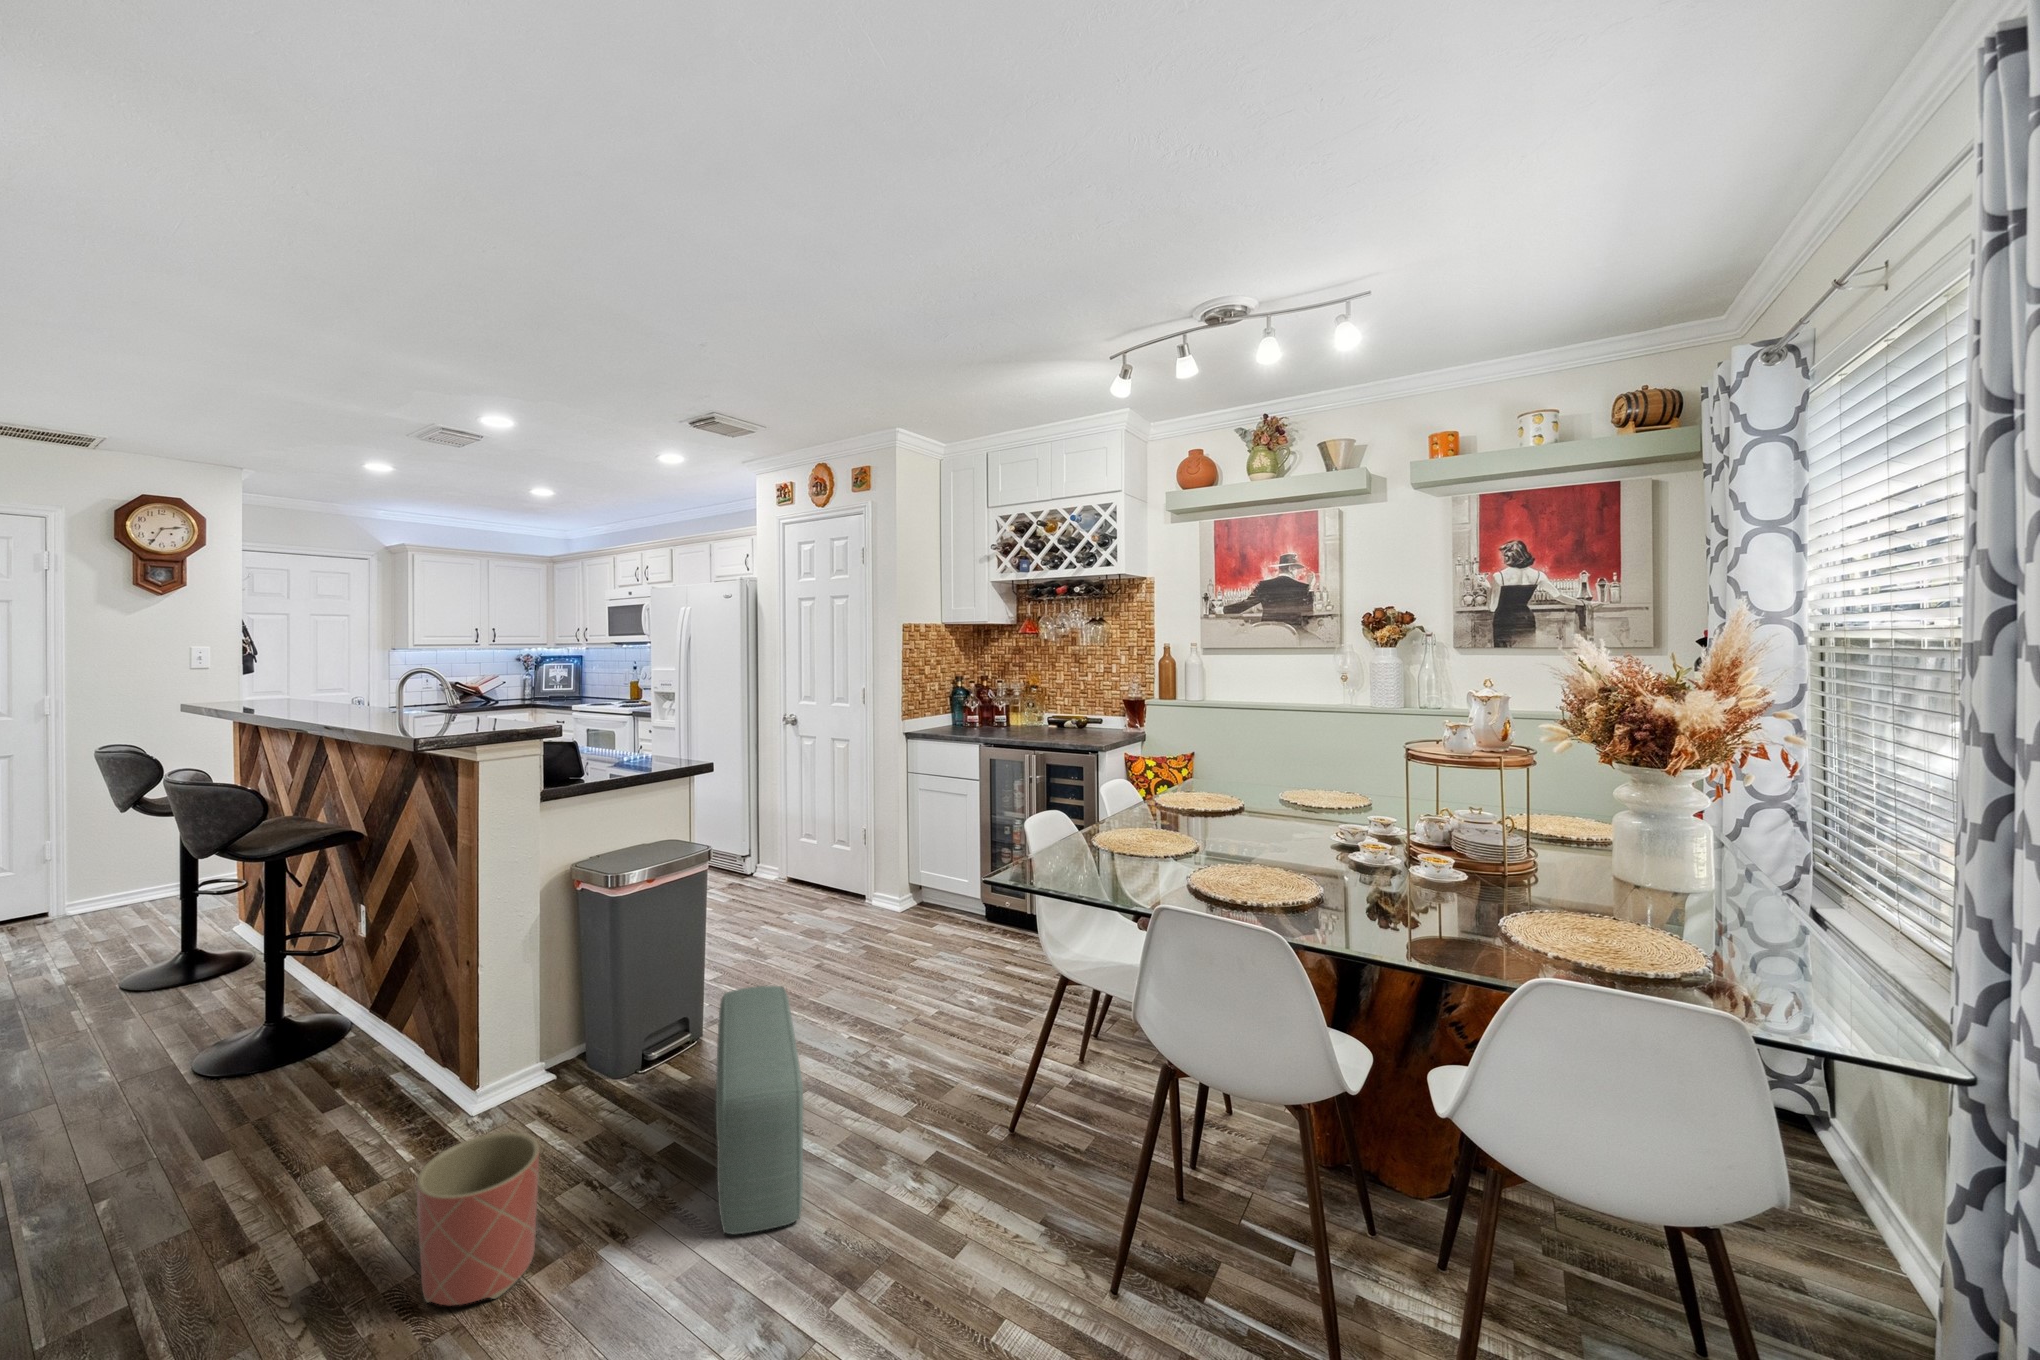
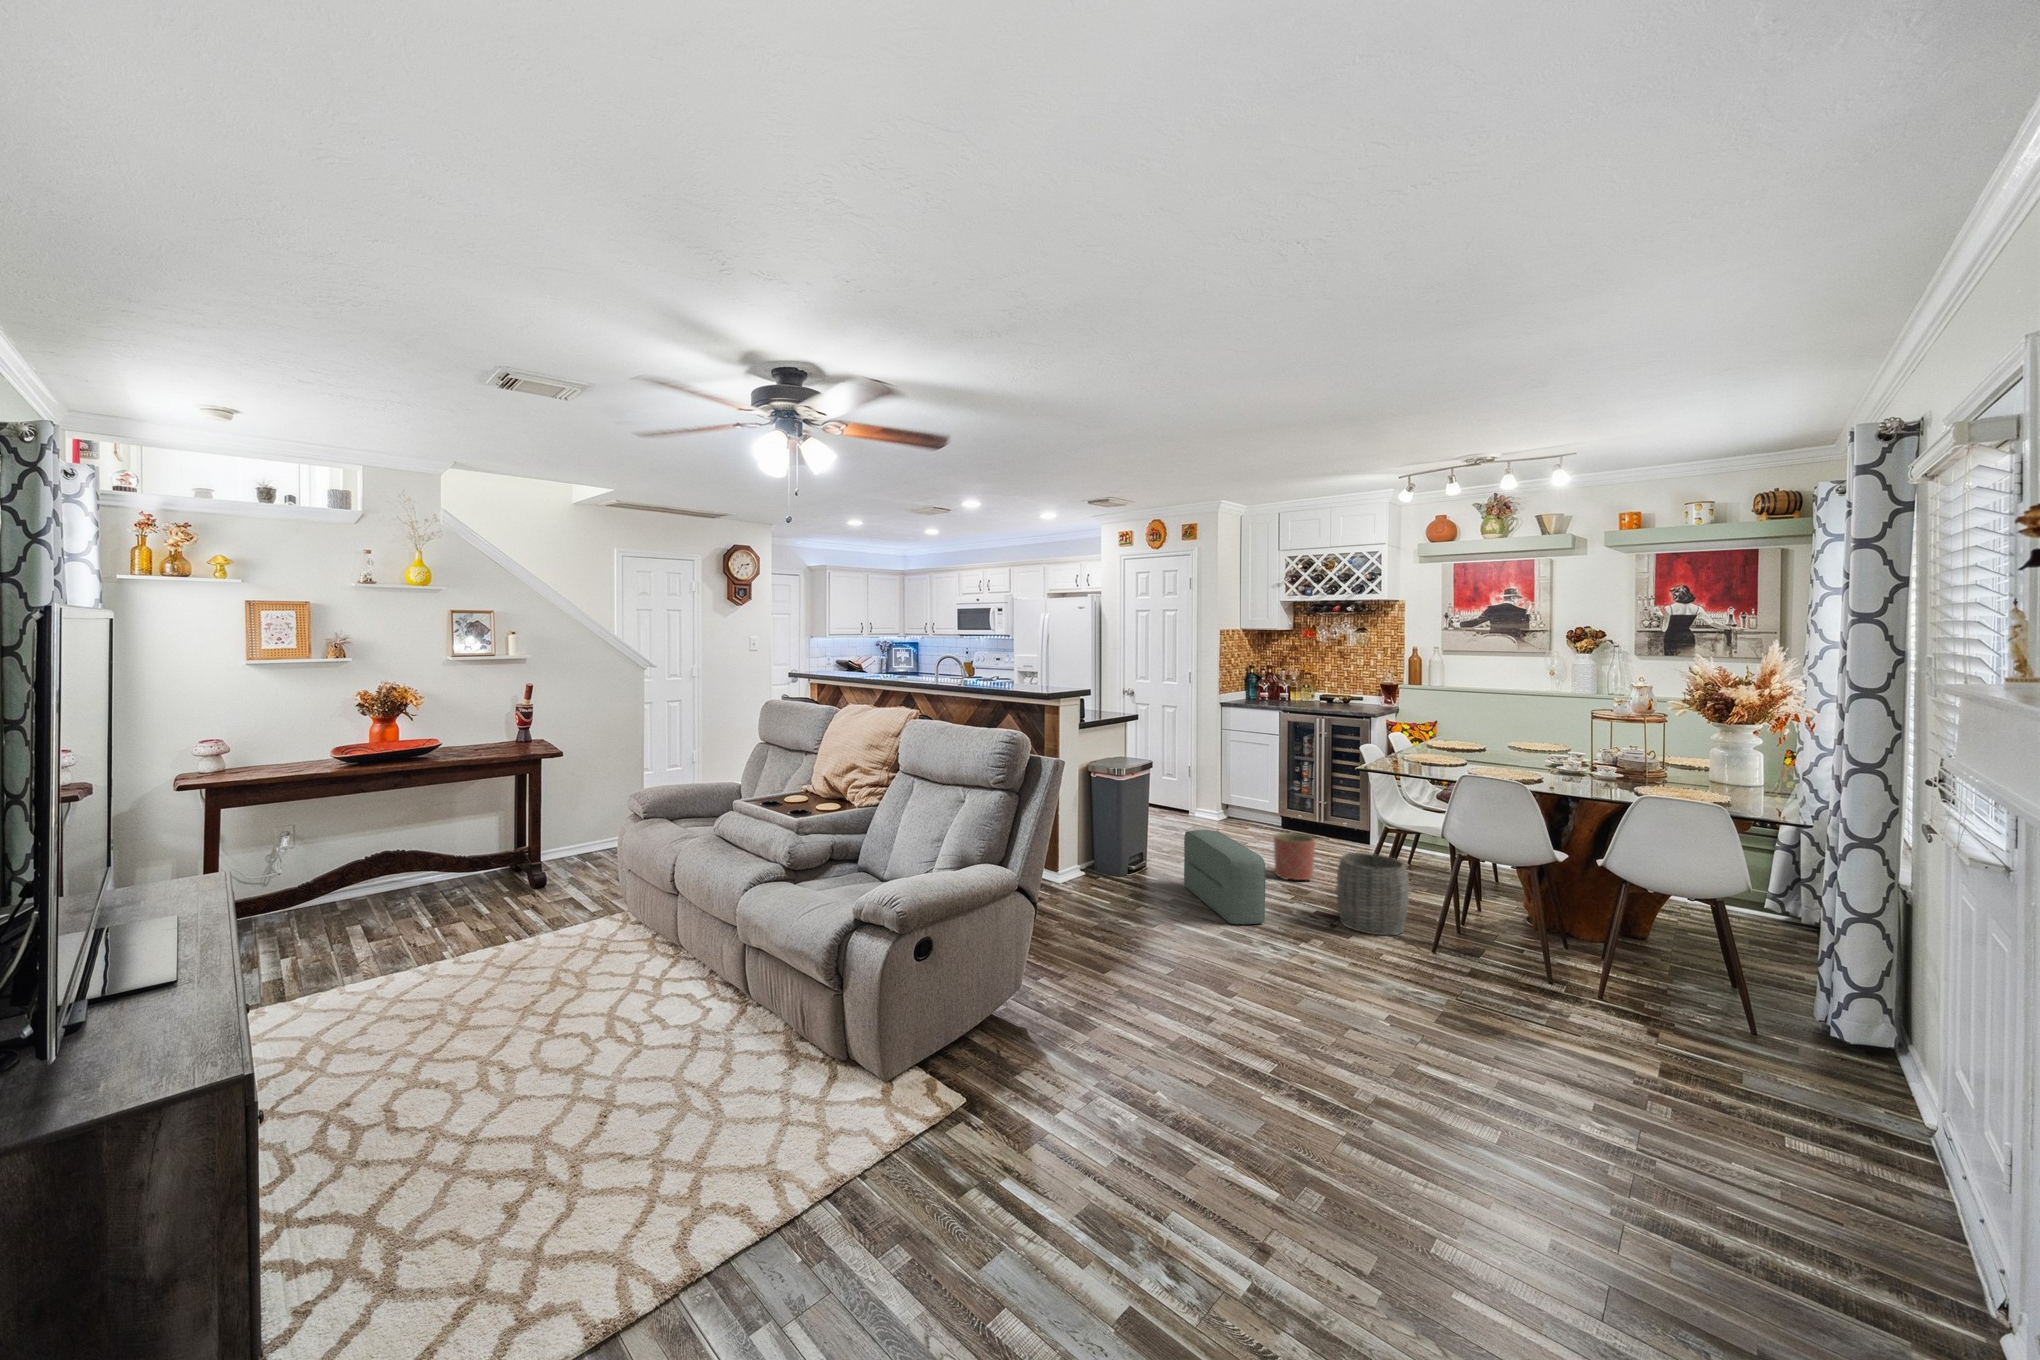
woven basket: none [957,1036,1088,1234] -> present [1336,853,1409,935]
planter: present [416,1132,539,1305] -> present [1274,833,1315,880]

